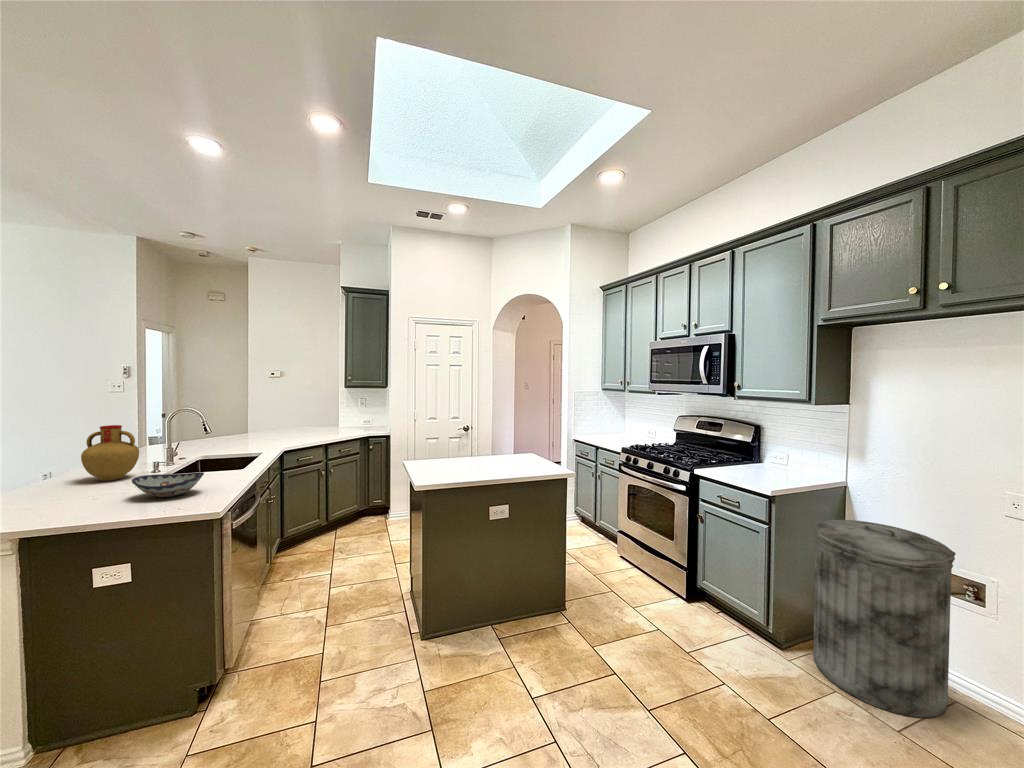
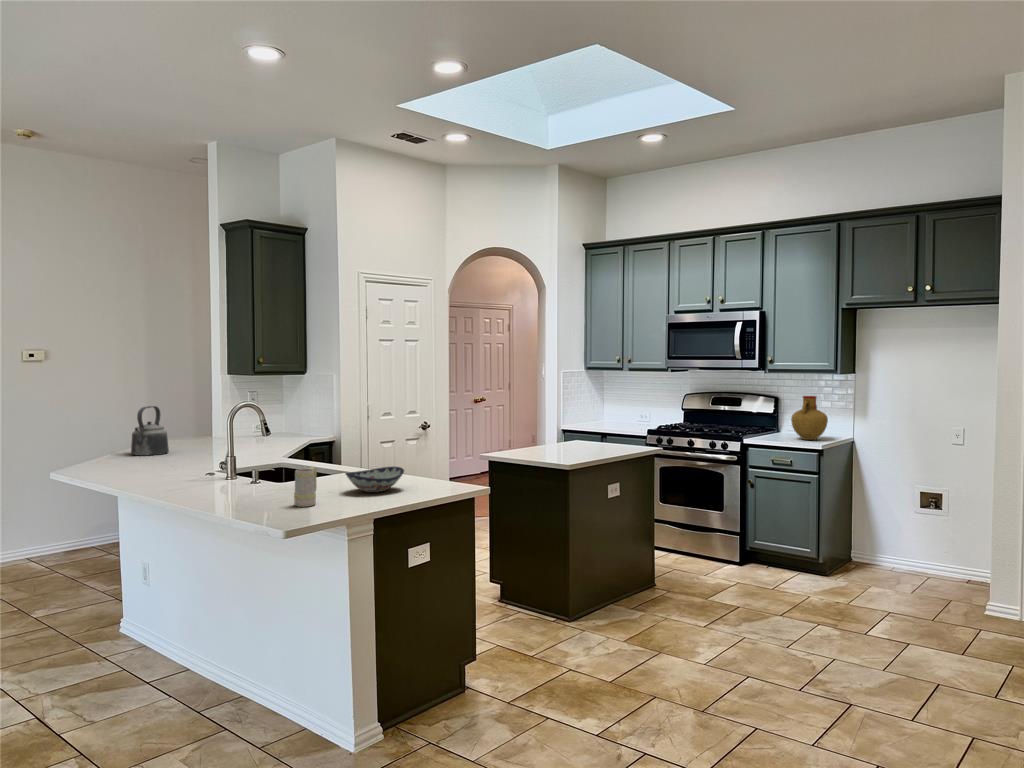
kettle: none [238,406,269,438] -> present [131,406,169,456]
vase: present [81,425,139,481] -> present [791,396,828,440]
mug: none [39,470,81,508] -> present [294,467,317,507]
trash can: present [813,520,956,717] -> none [846,463,933,588]

